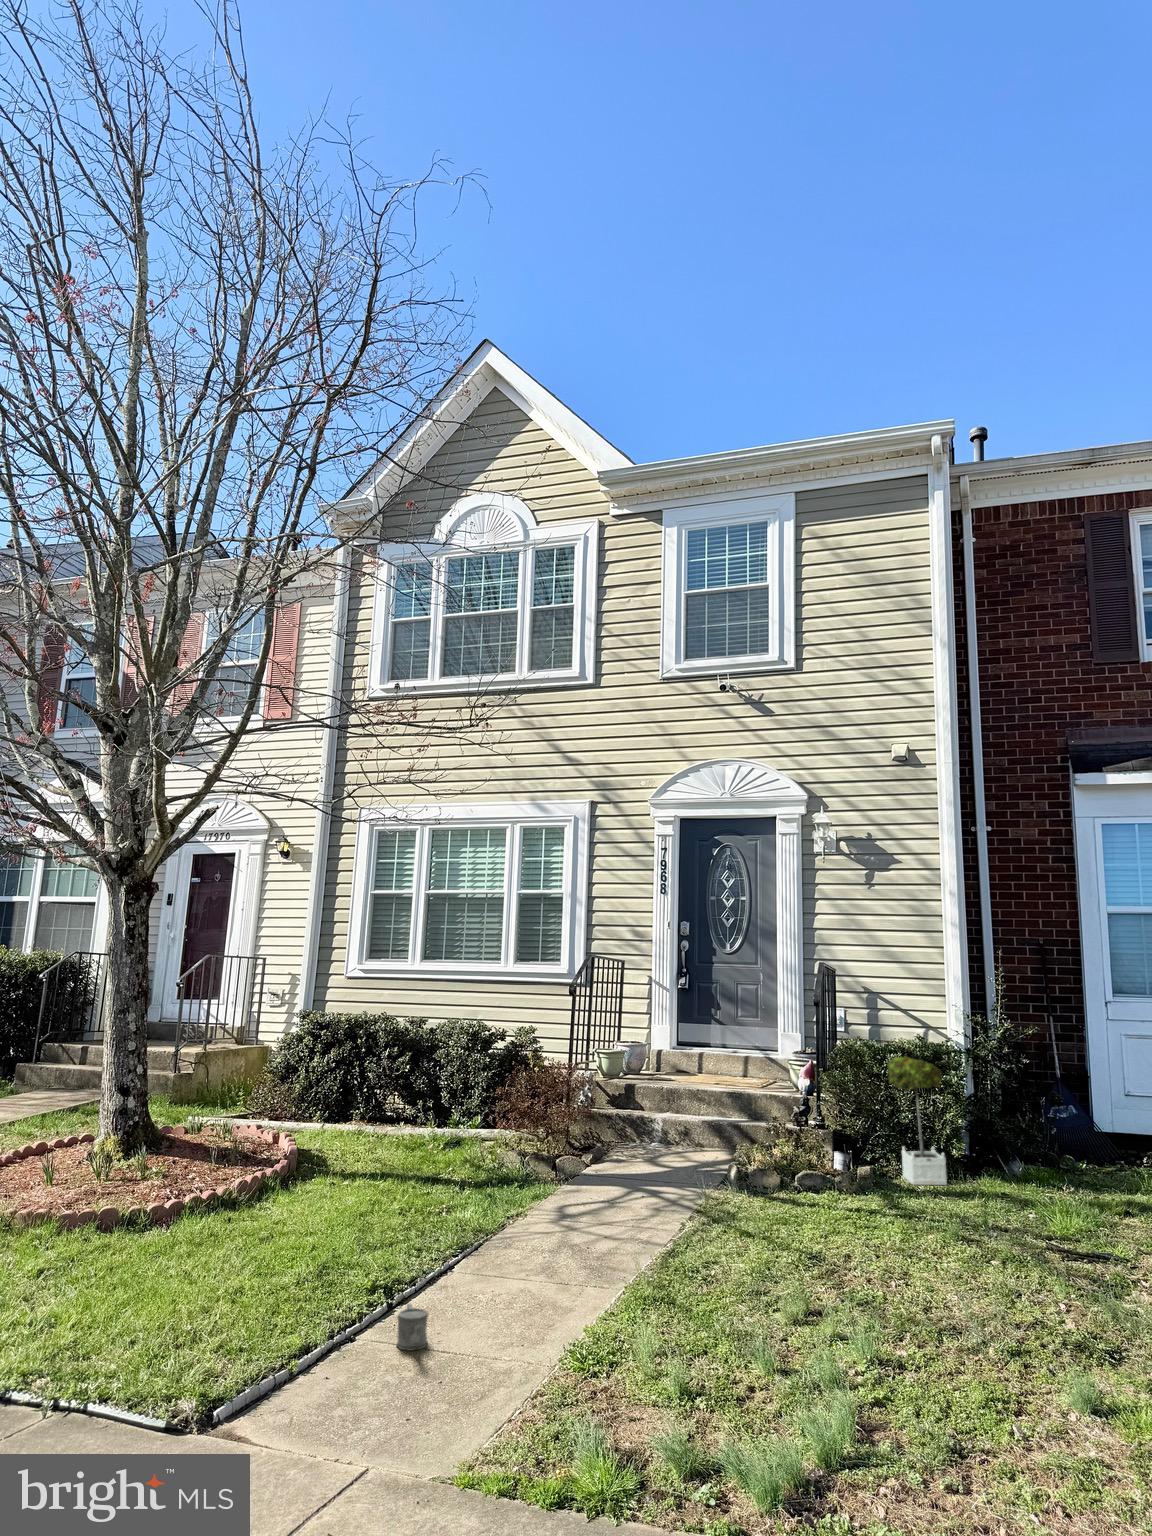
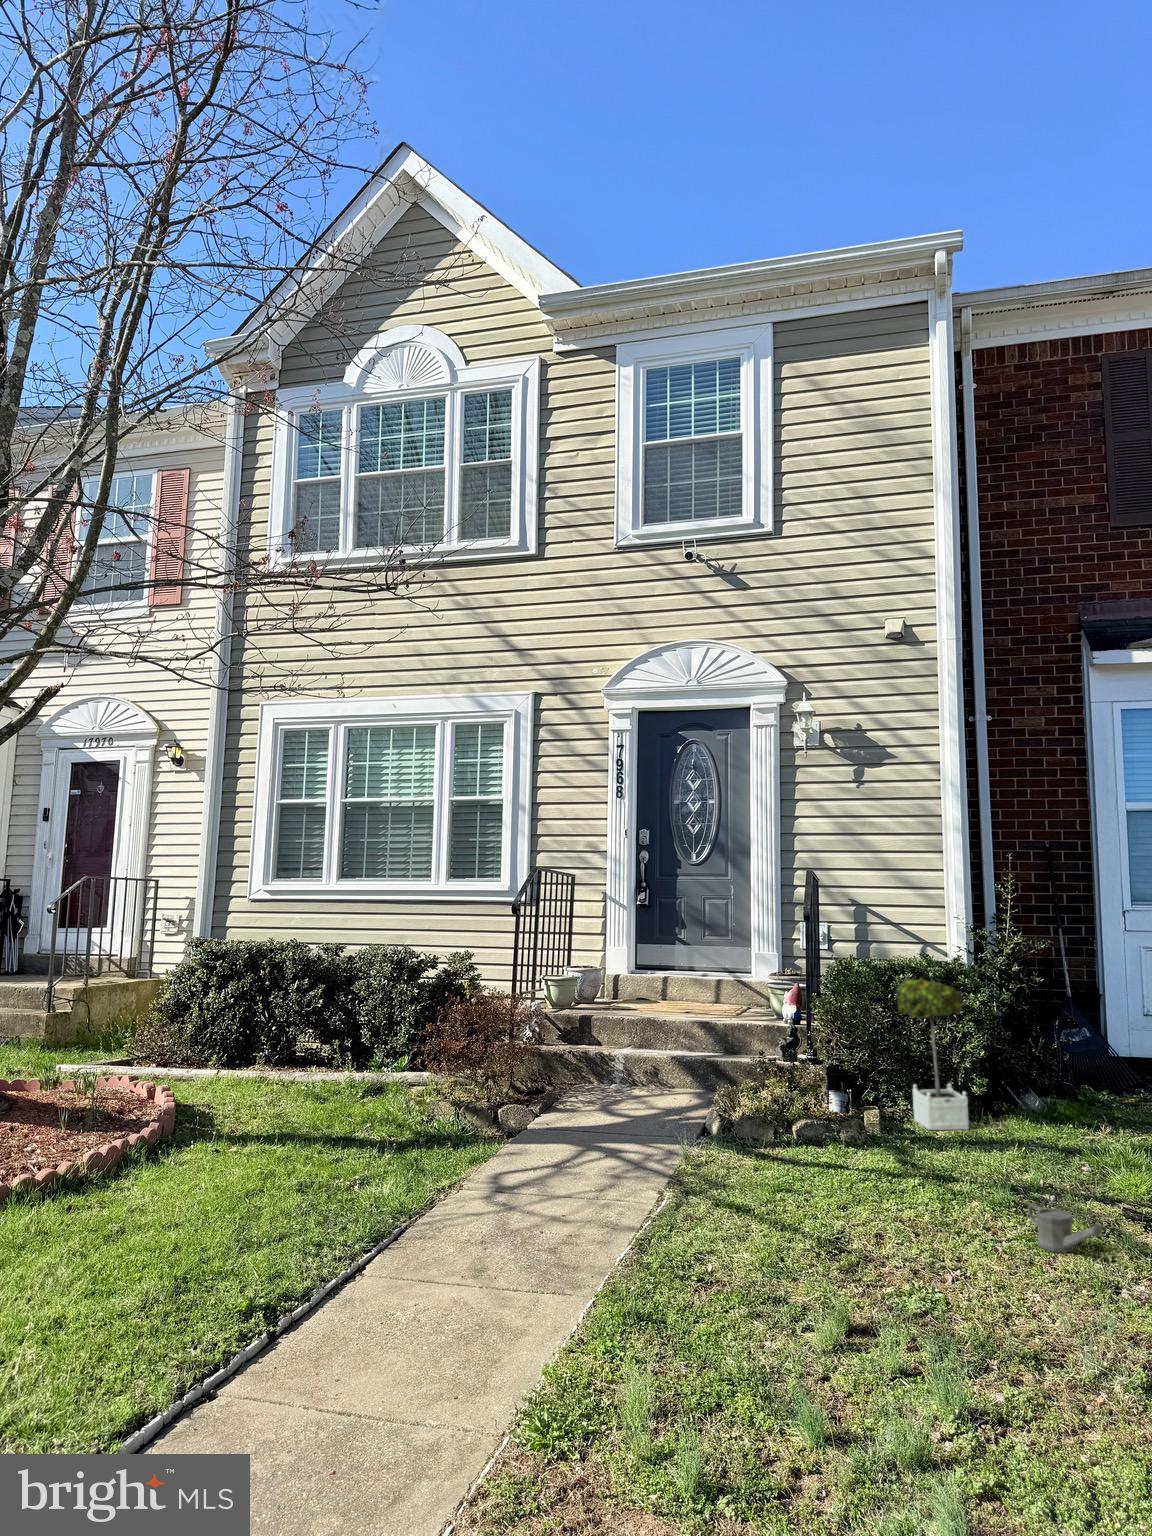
watering can: present [397,1304,428,1351] -> present [1028,1204,1102,1253]

